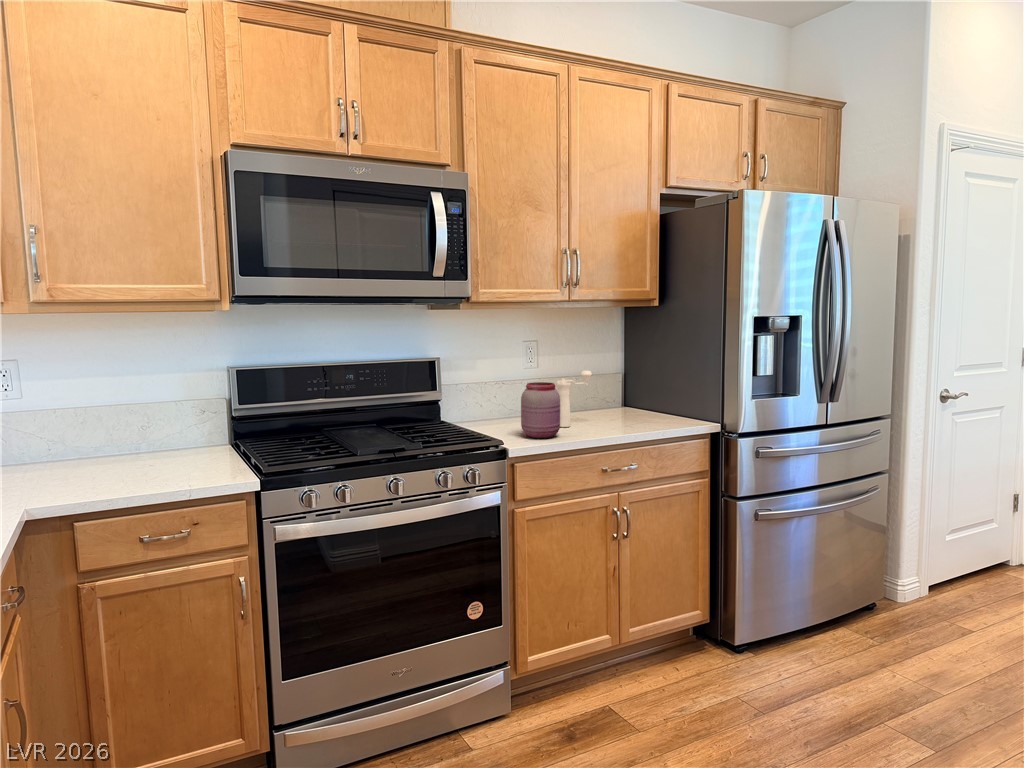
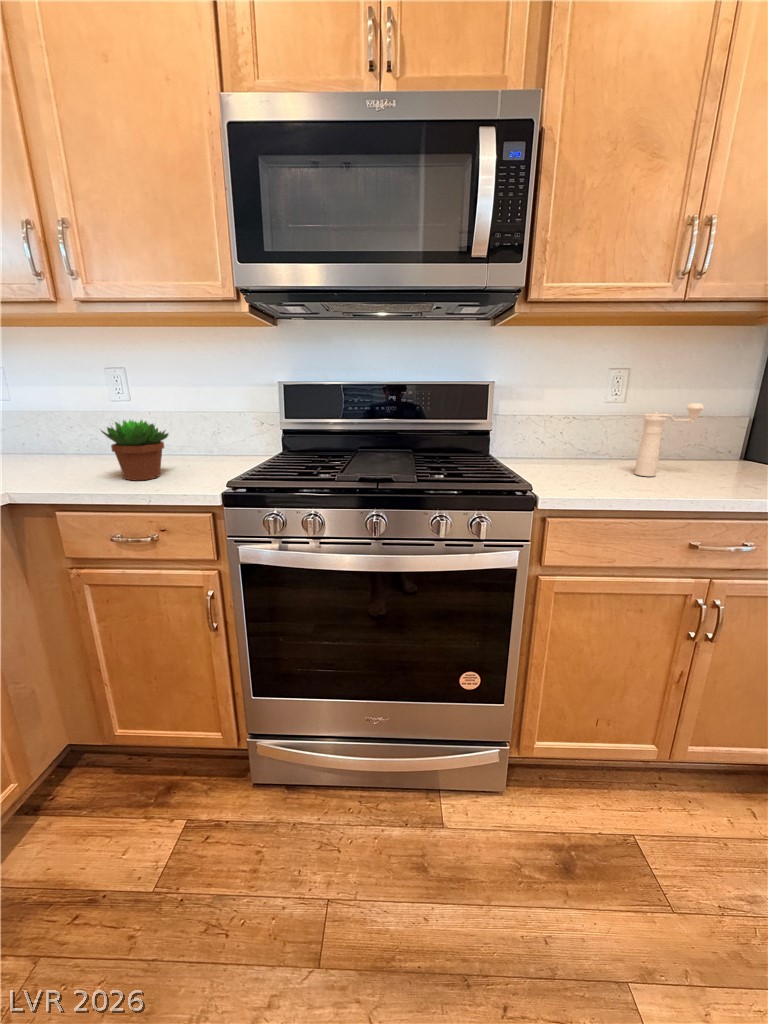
jar: present [521,382,560,438] -> none [576,412,639,488]
succulent plant: none [102,418,170,482] -> present [101,420,168,480]

